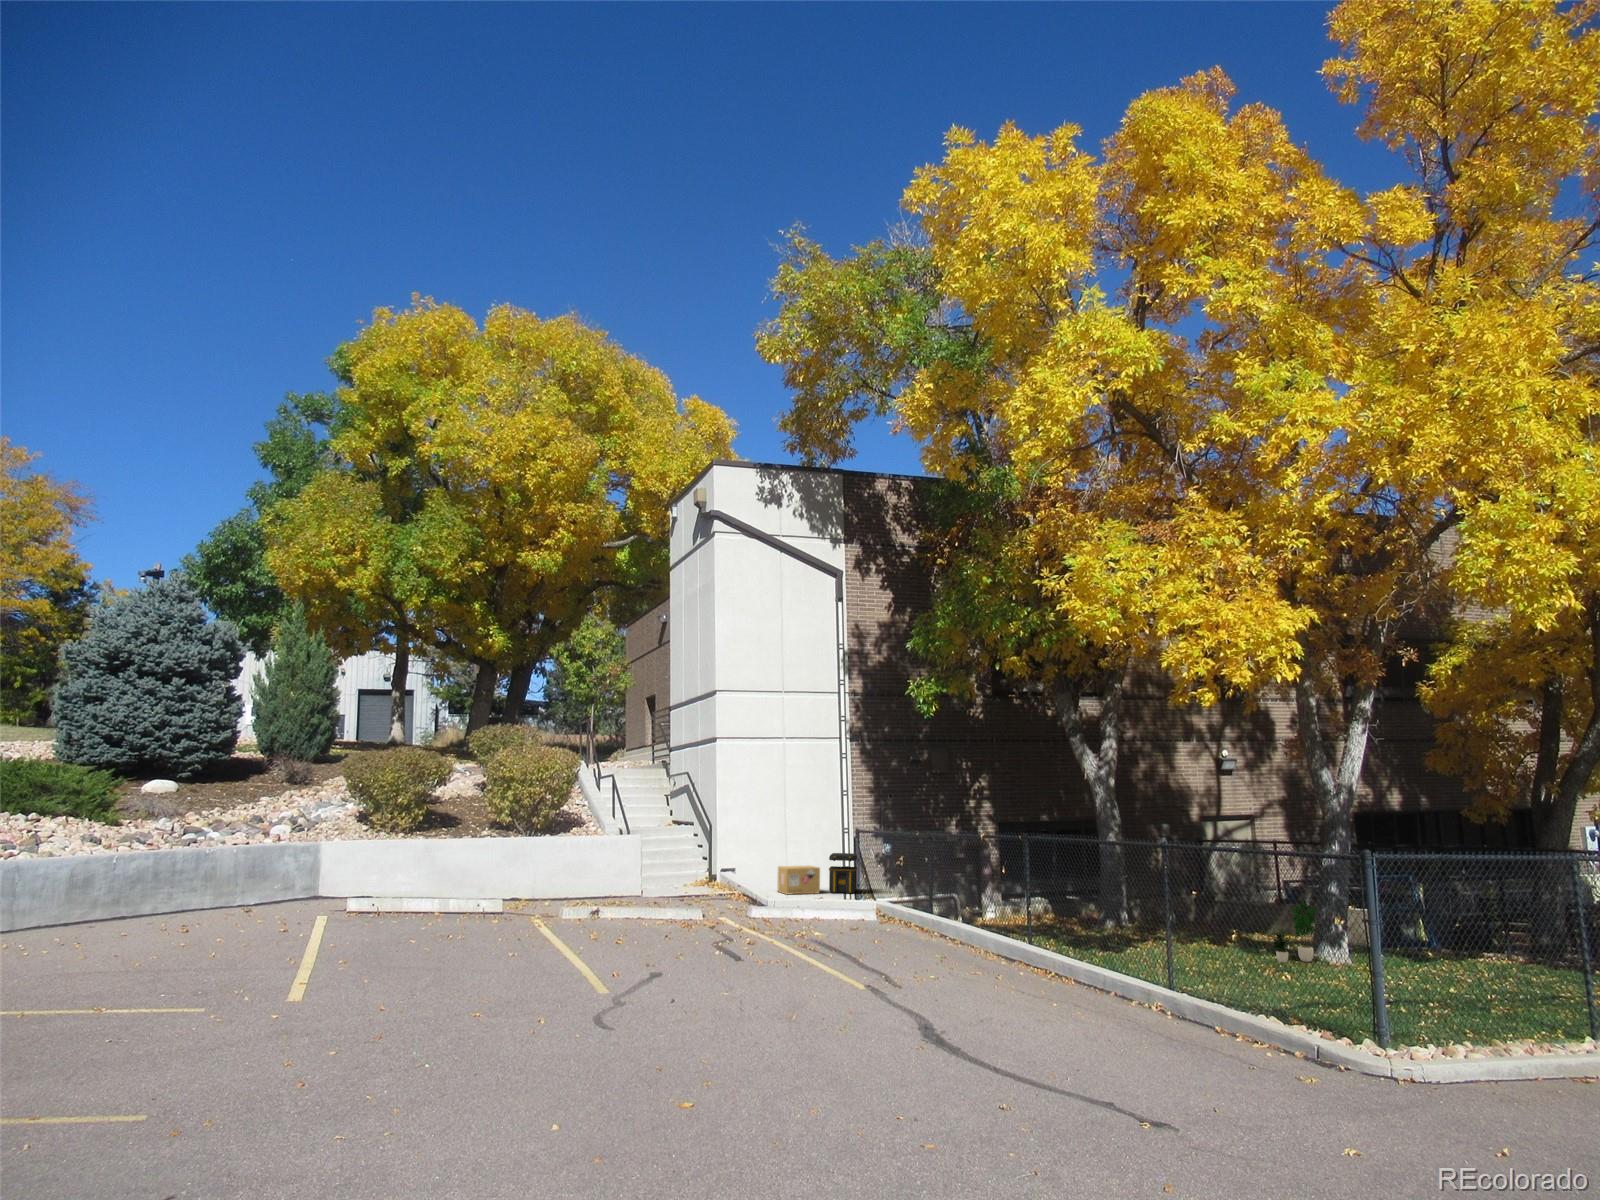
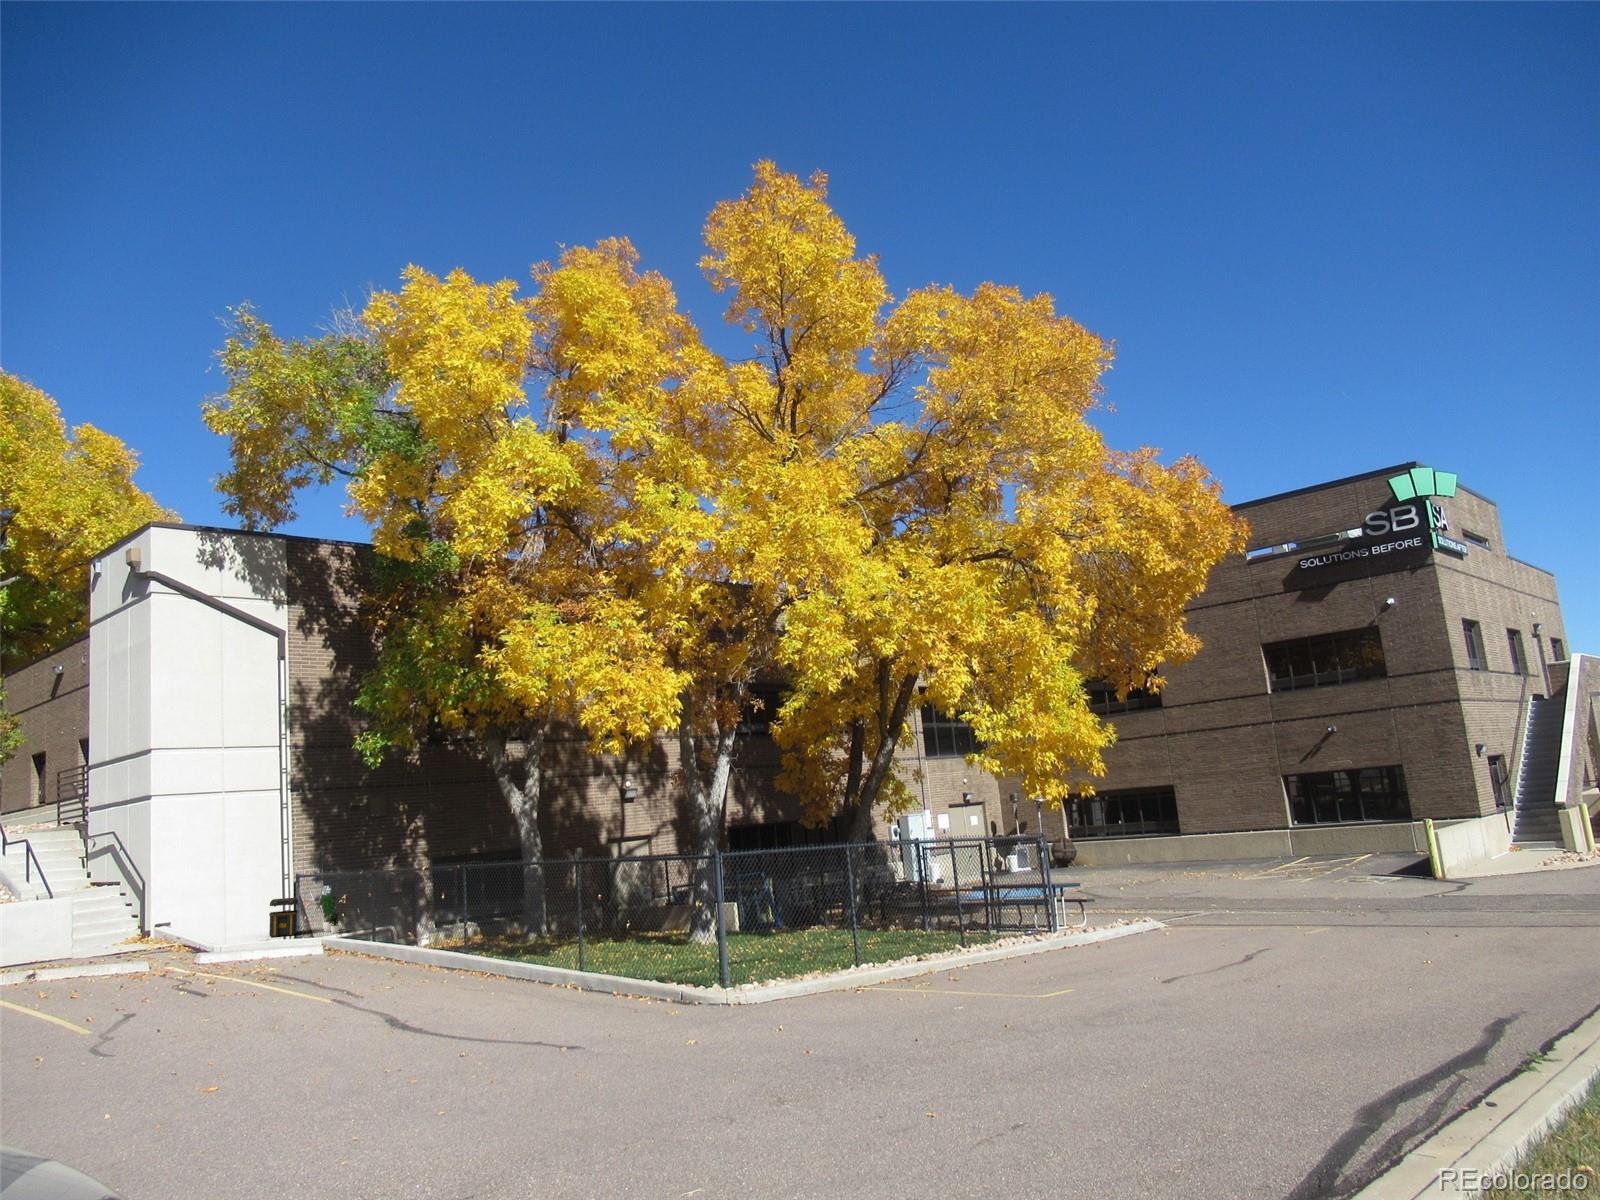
cardboard box: present [778,866,820,894] -> none [215,914,260,943]
potted plant: present [1270,900,1317,962] -> present [320,893,341,933]

